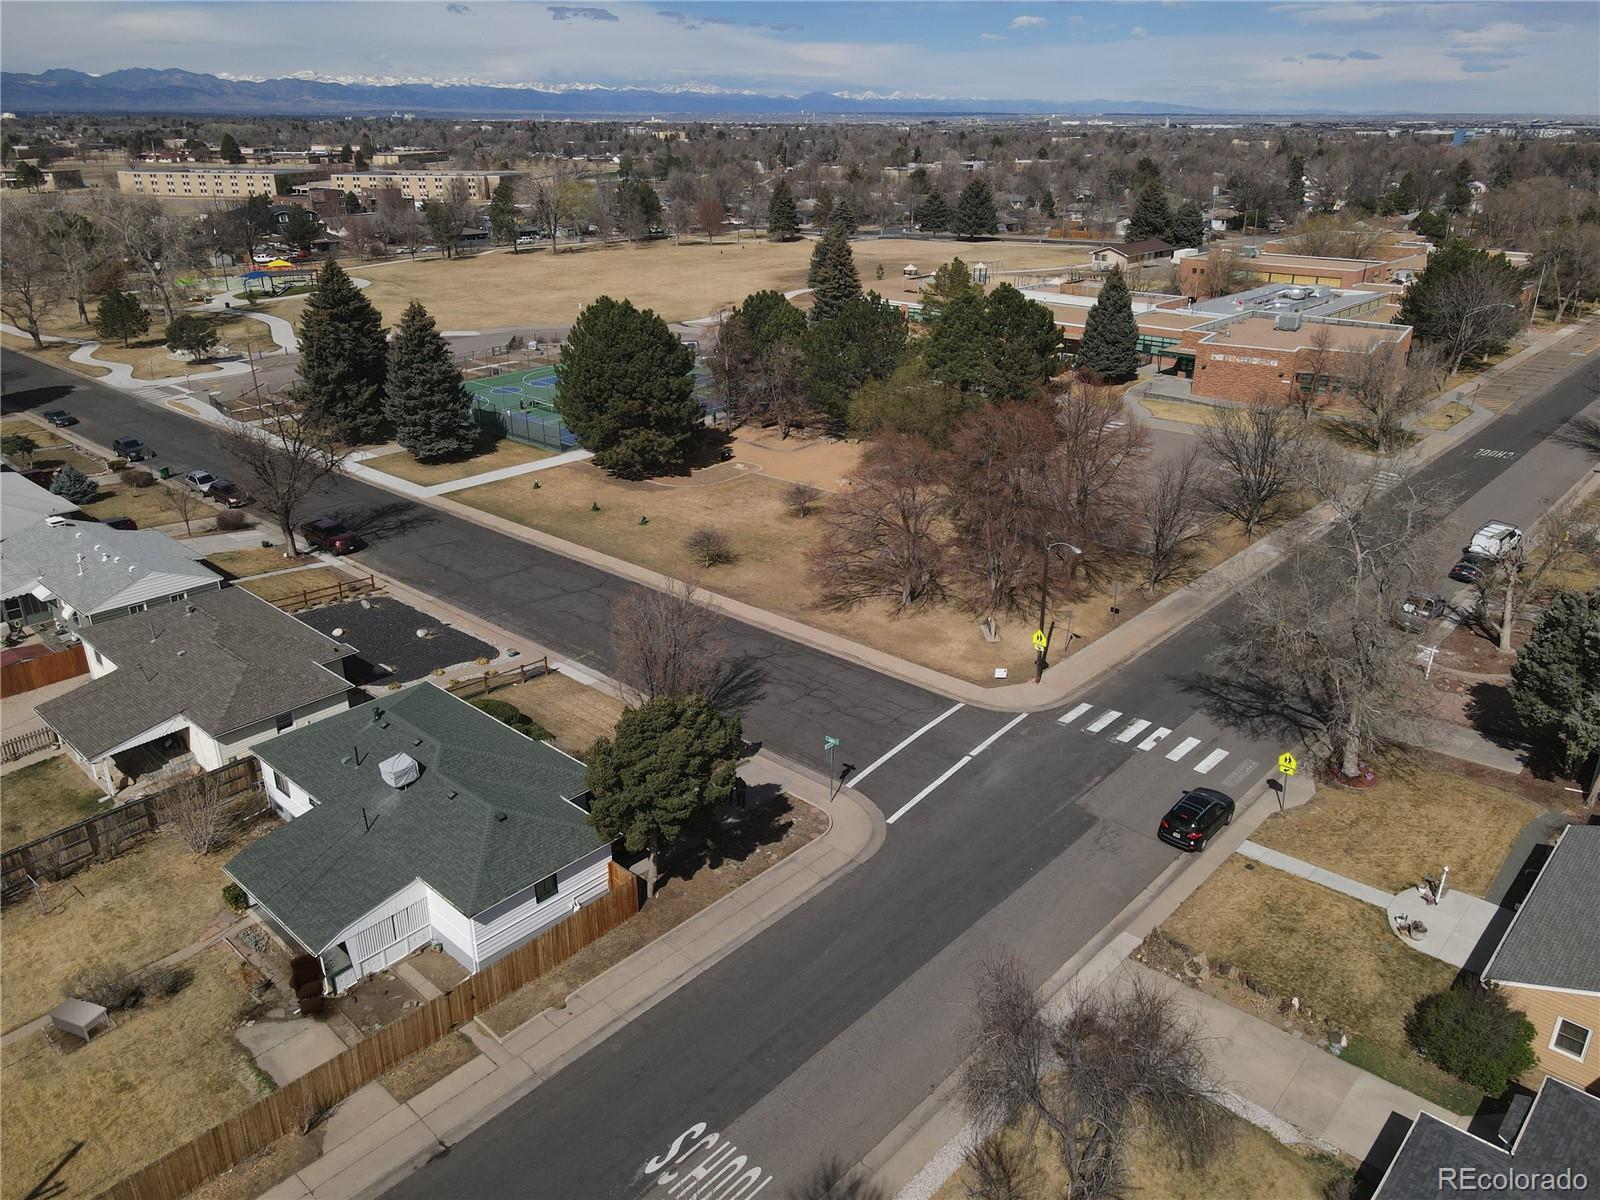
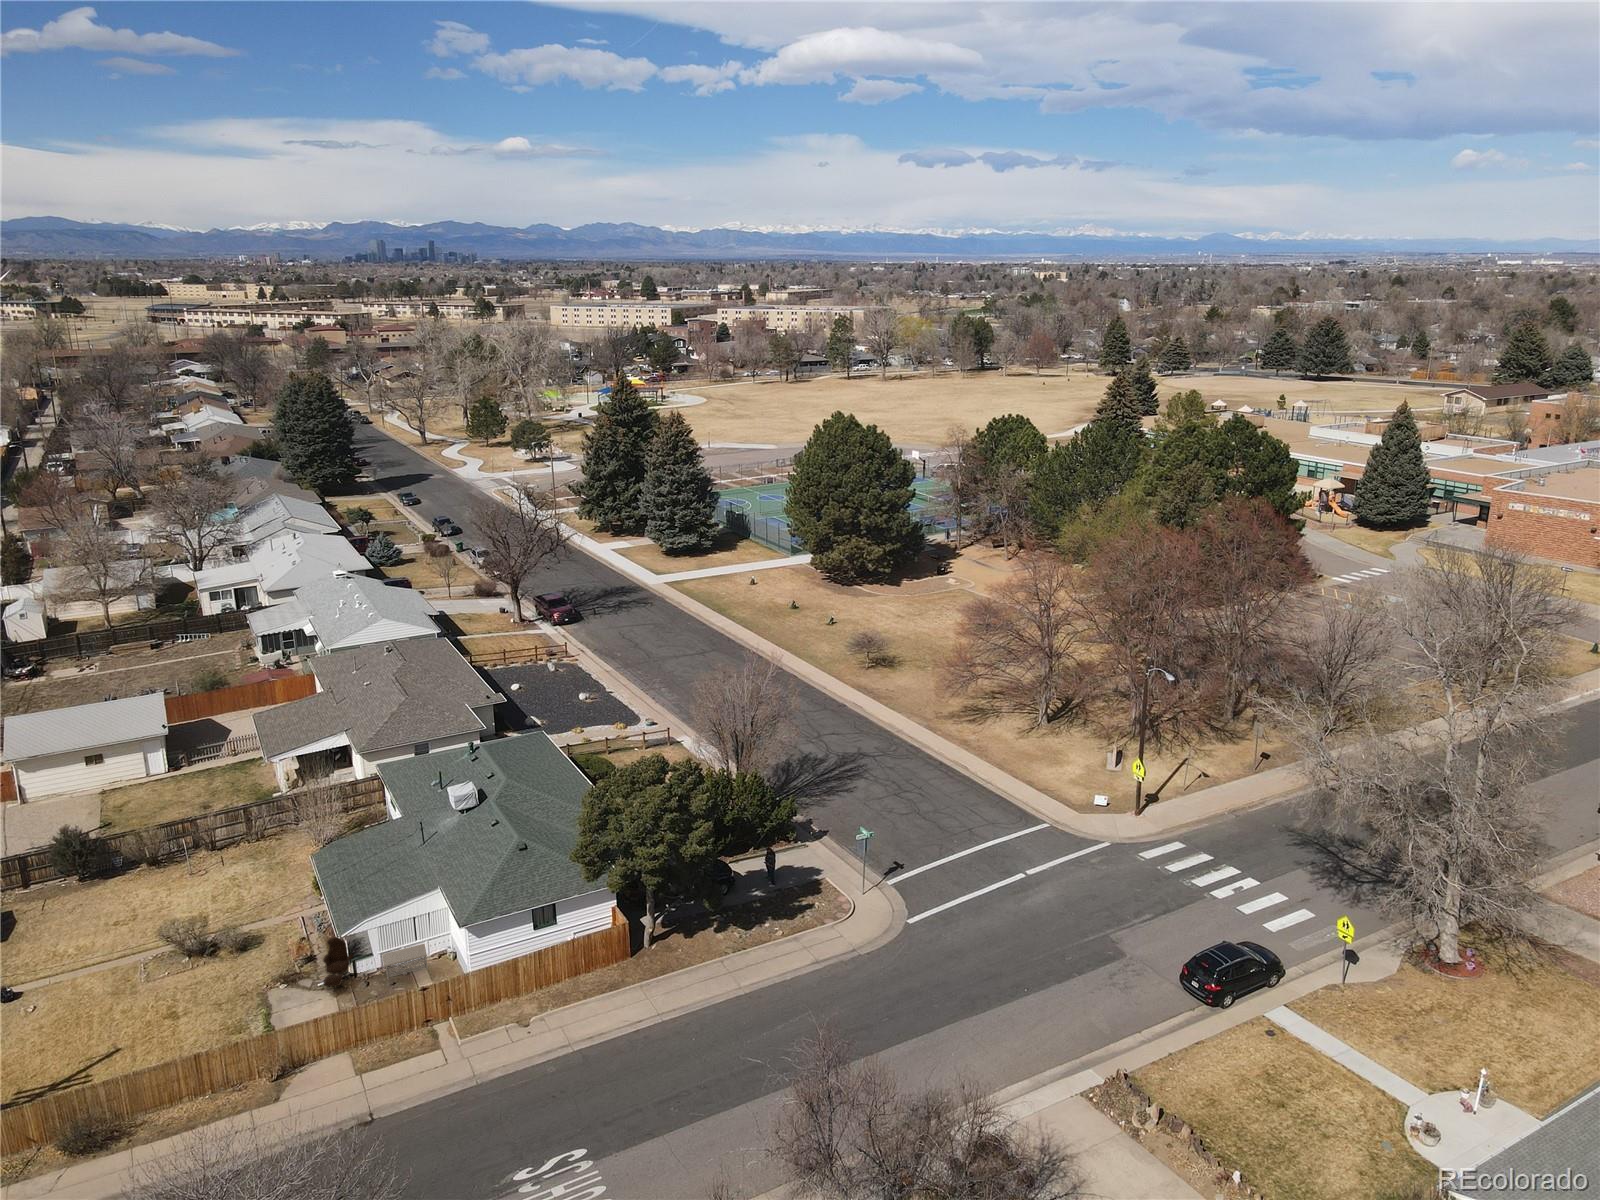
storage bench: present [48,997,110,1042] -> present [382,944,428,980]

